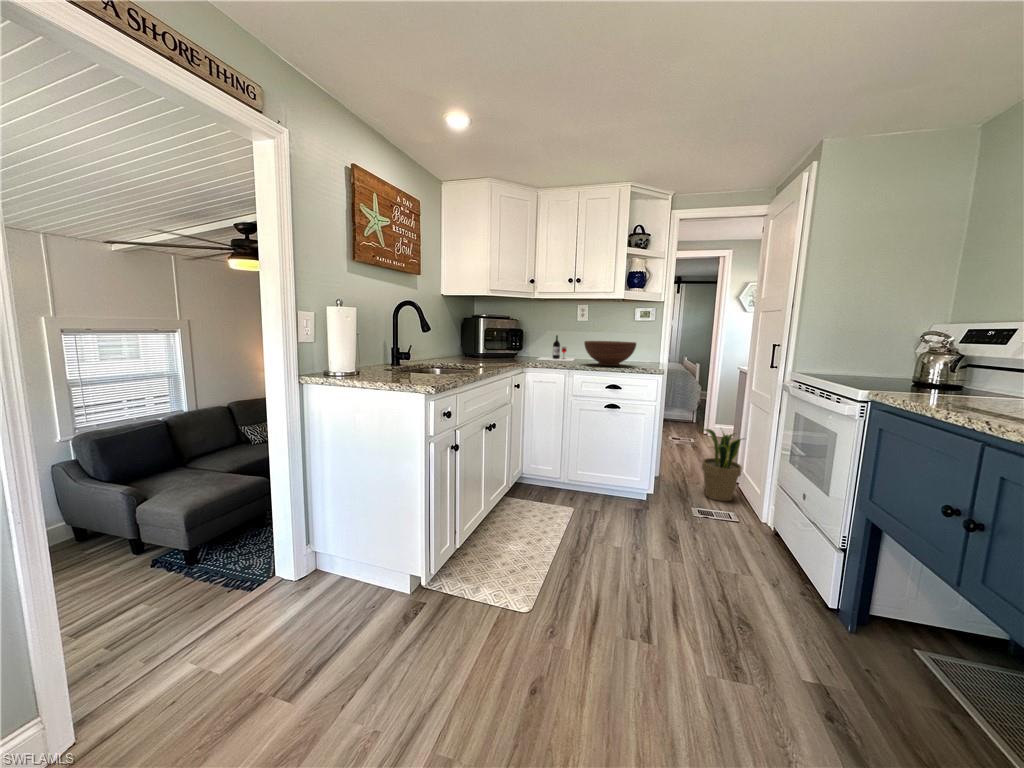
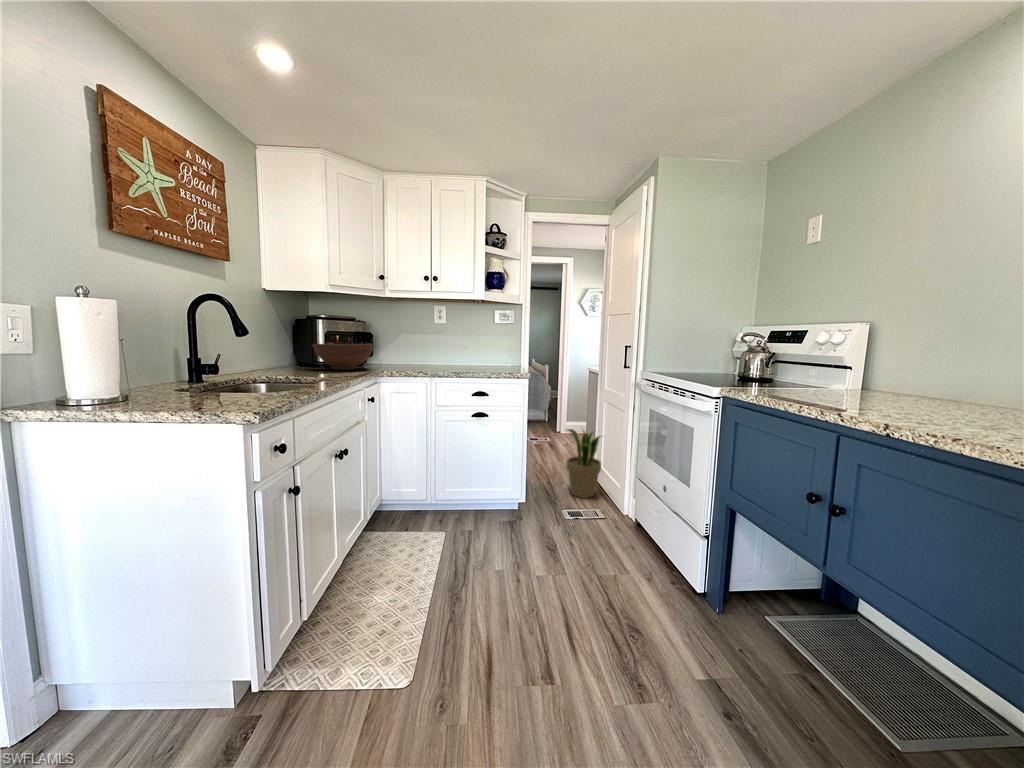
wine bottle: present [537,335,574,361] -> none [391,339,436,367]
fruit bowl: present [584,341,636,366] -> present [313,344,373,370]

